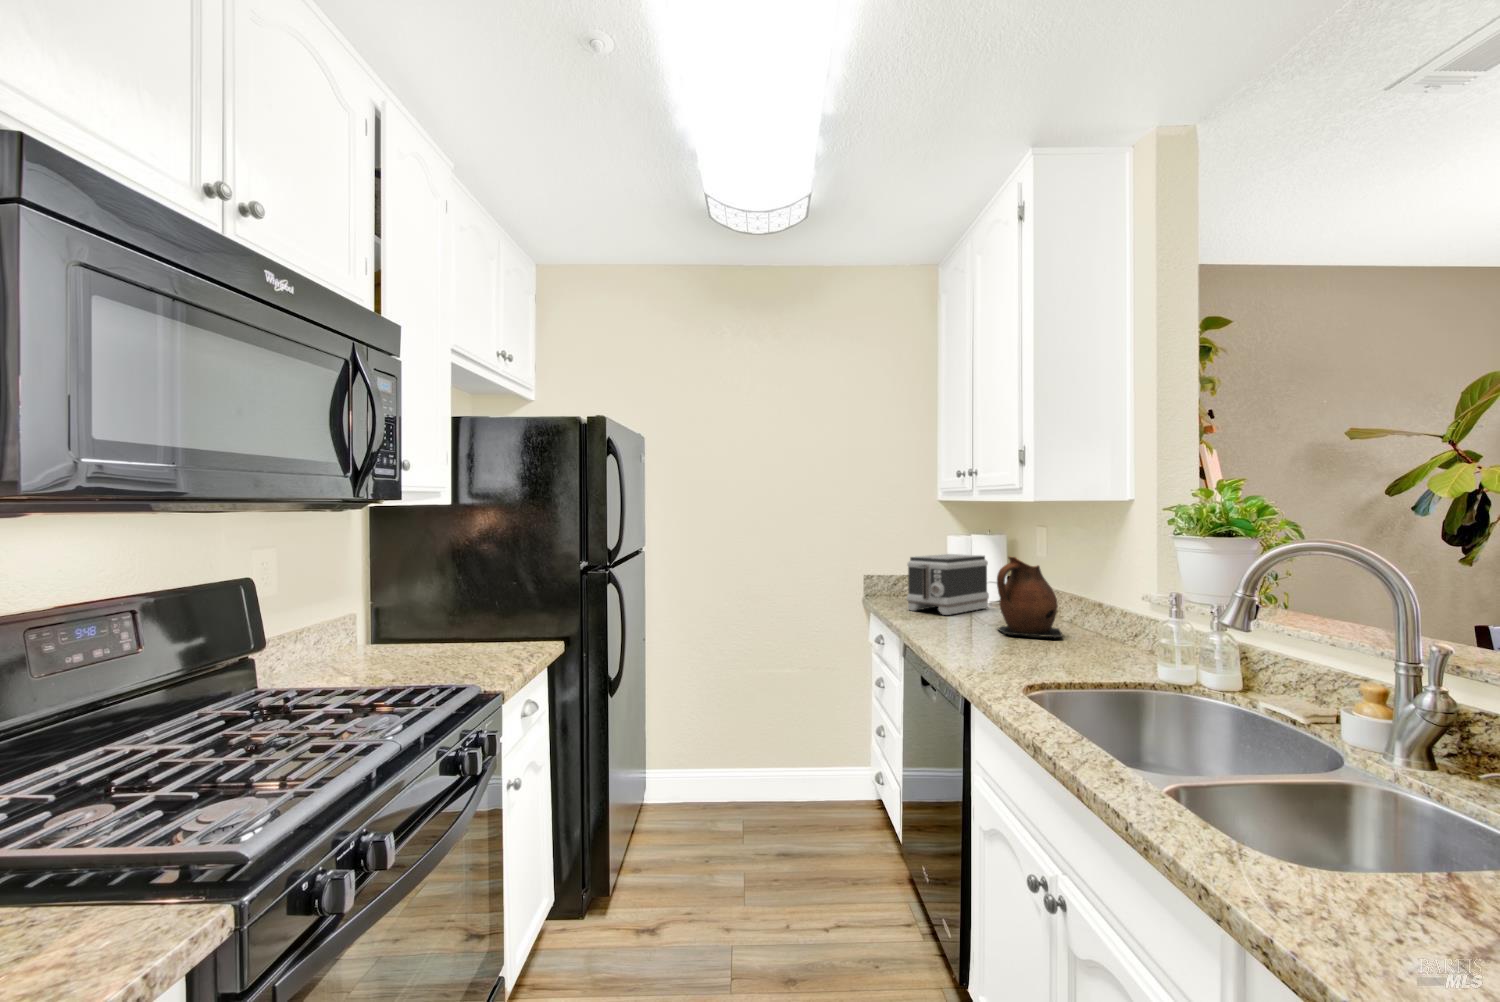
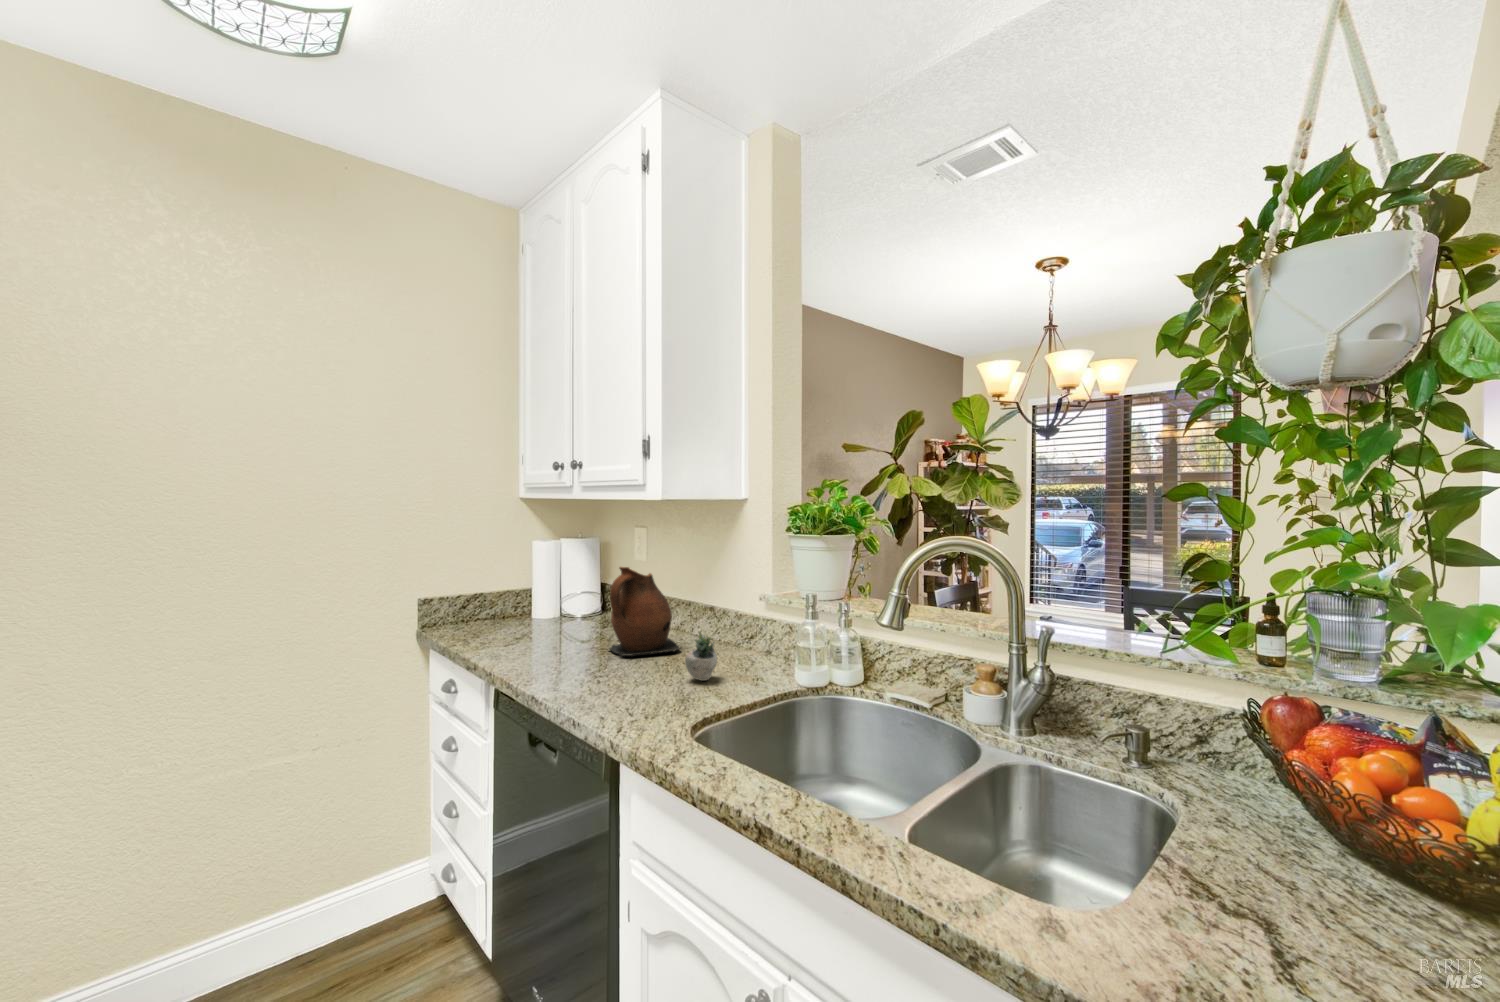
toaster: present [907,554,989,615] -> none [489,564,582,640]
succulent plant: none [1049,613,1116,661] -> present [685,632,717,681]

